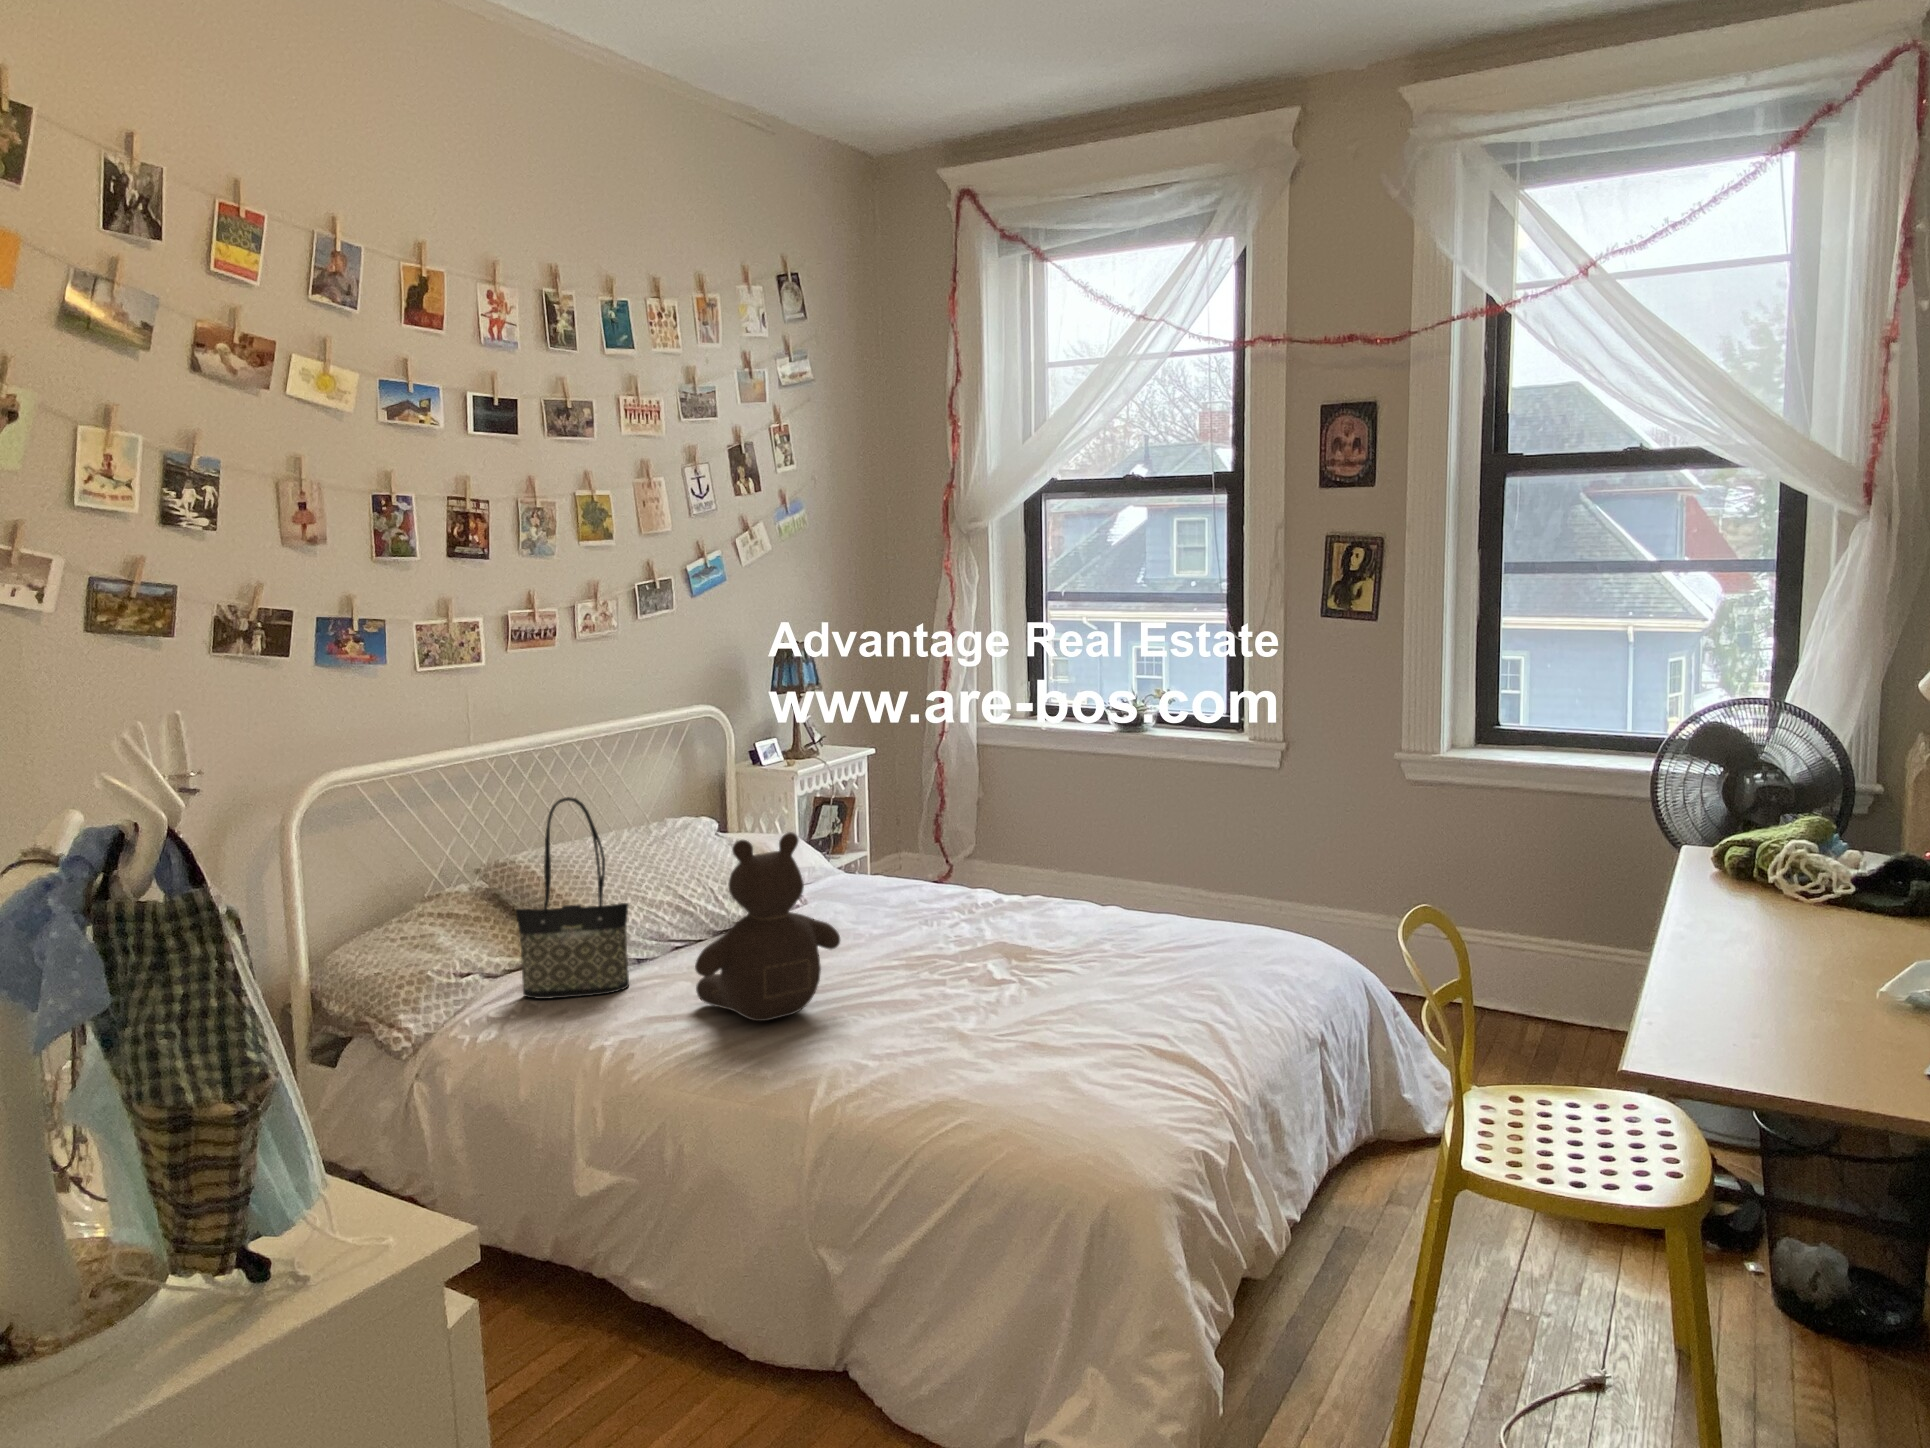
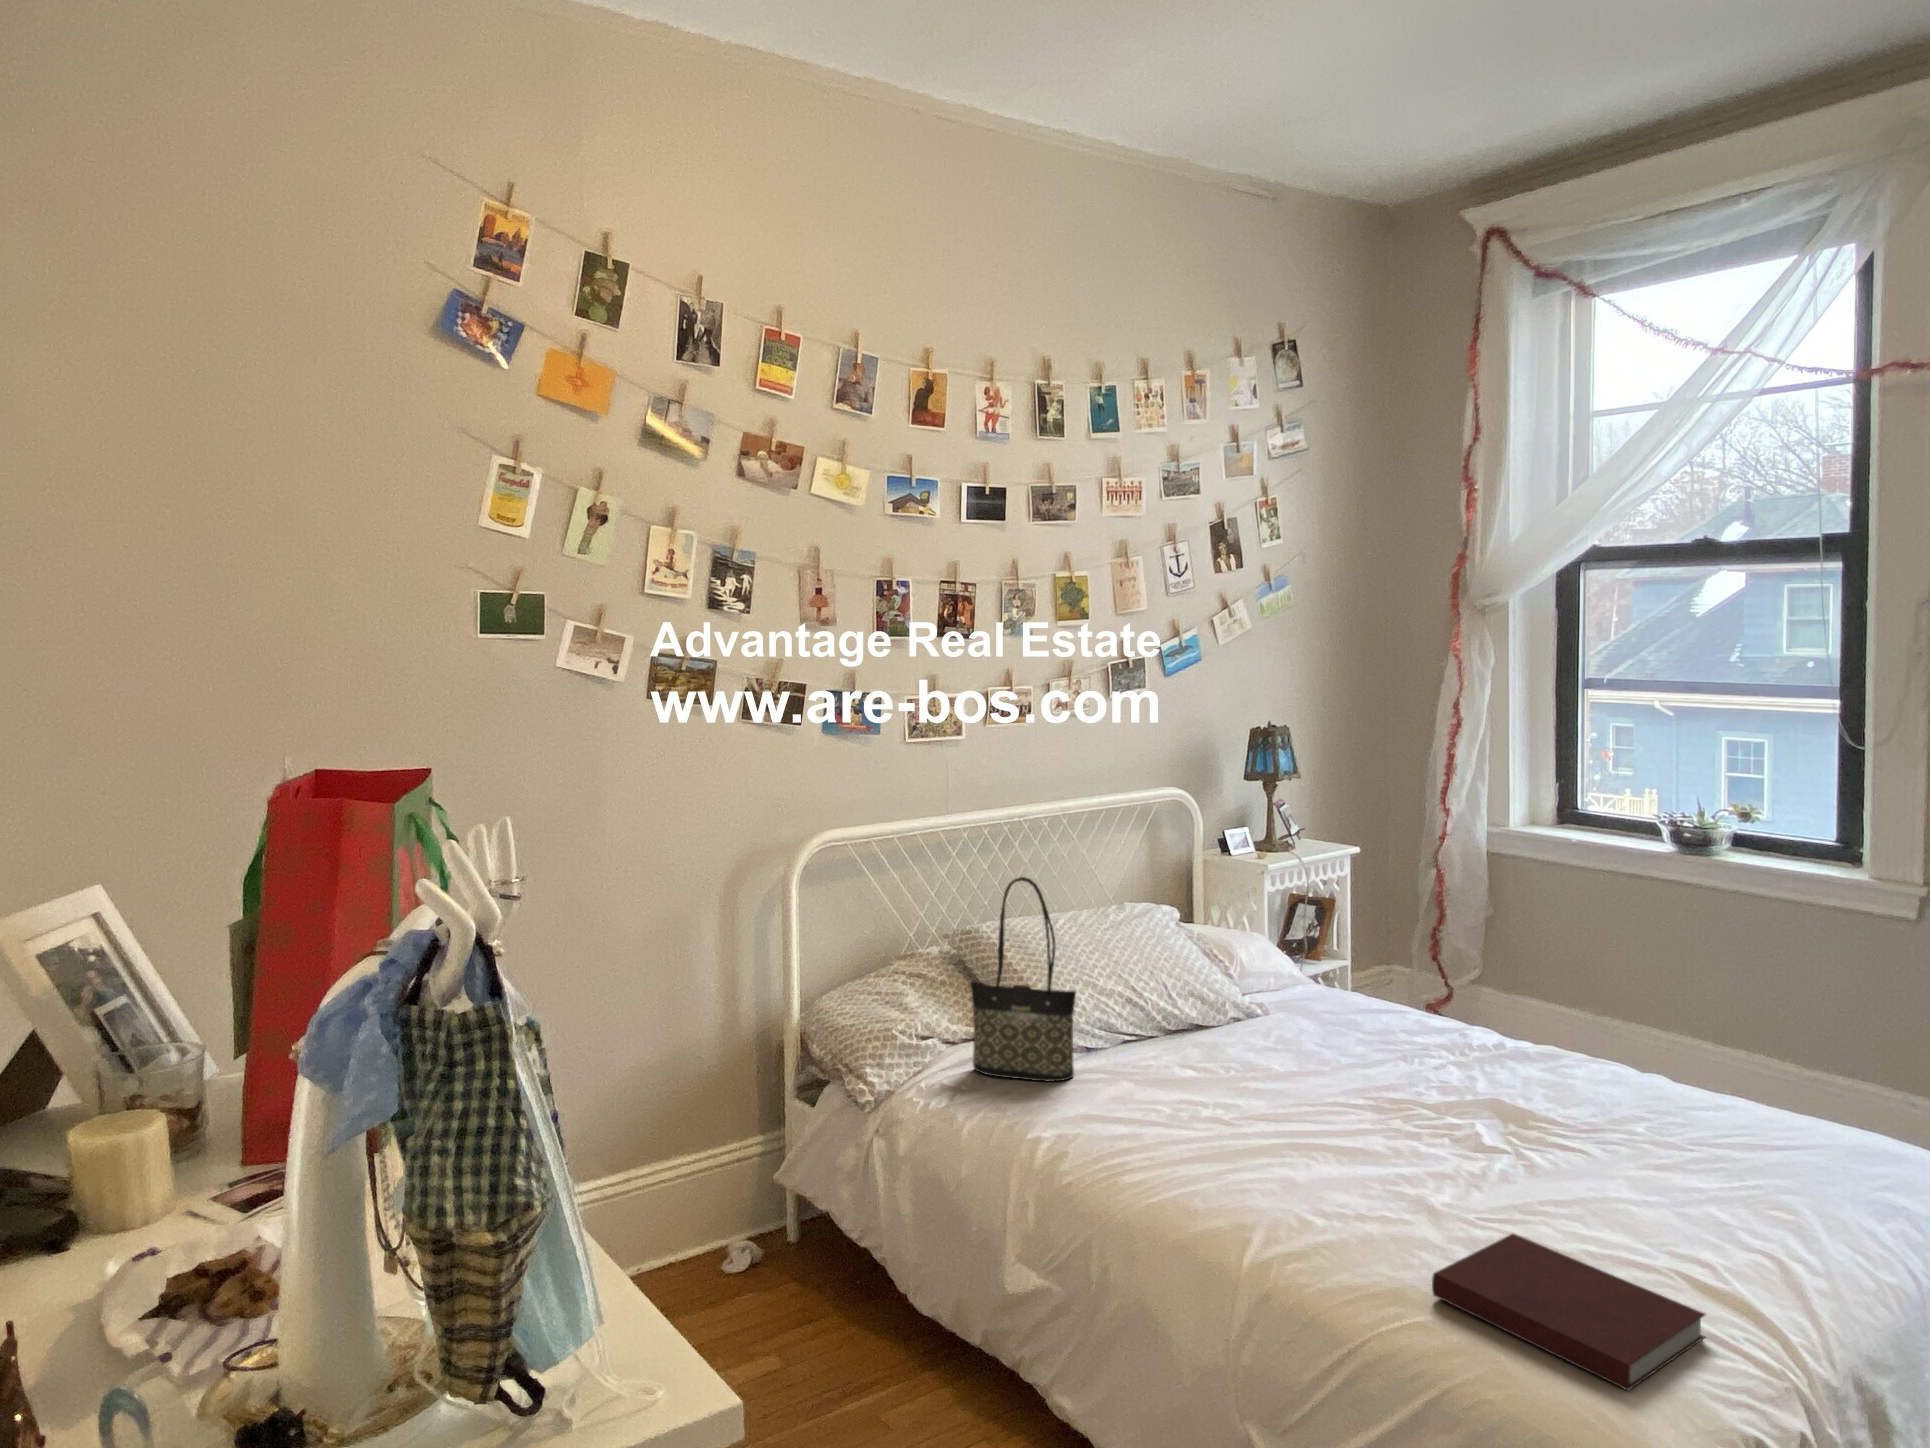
teddy bear: present [695,832,840,1021] -> none [1133,942,1296,1146]
notebook: none [964,1036,1155,1125] -> present [1432,1234,1705,1390]

